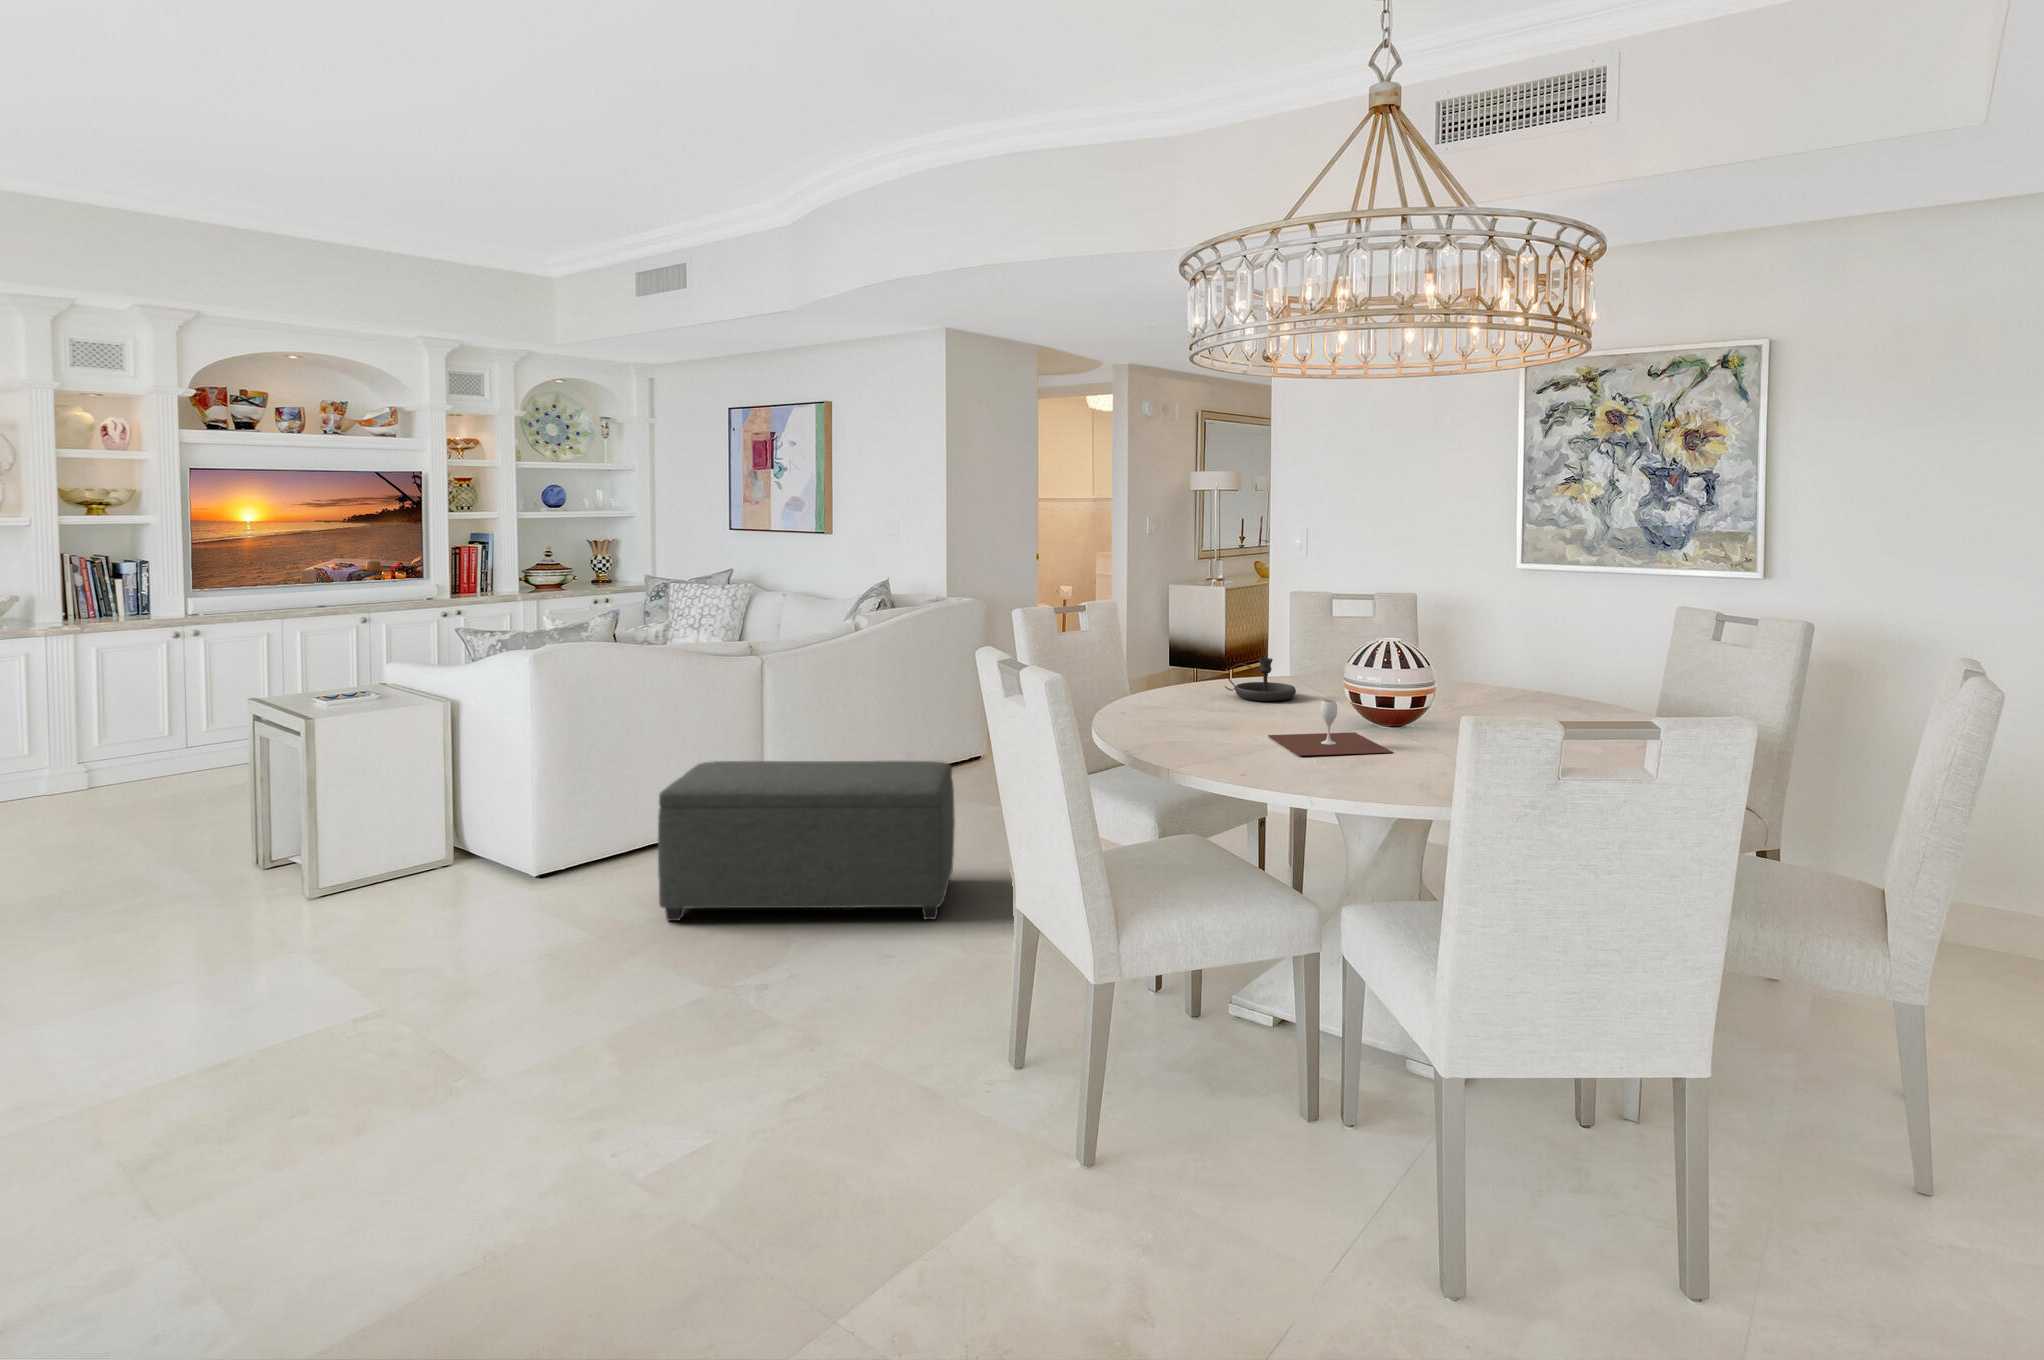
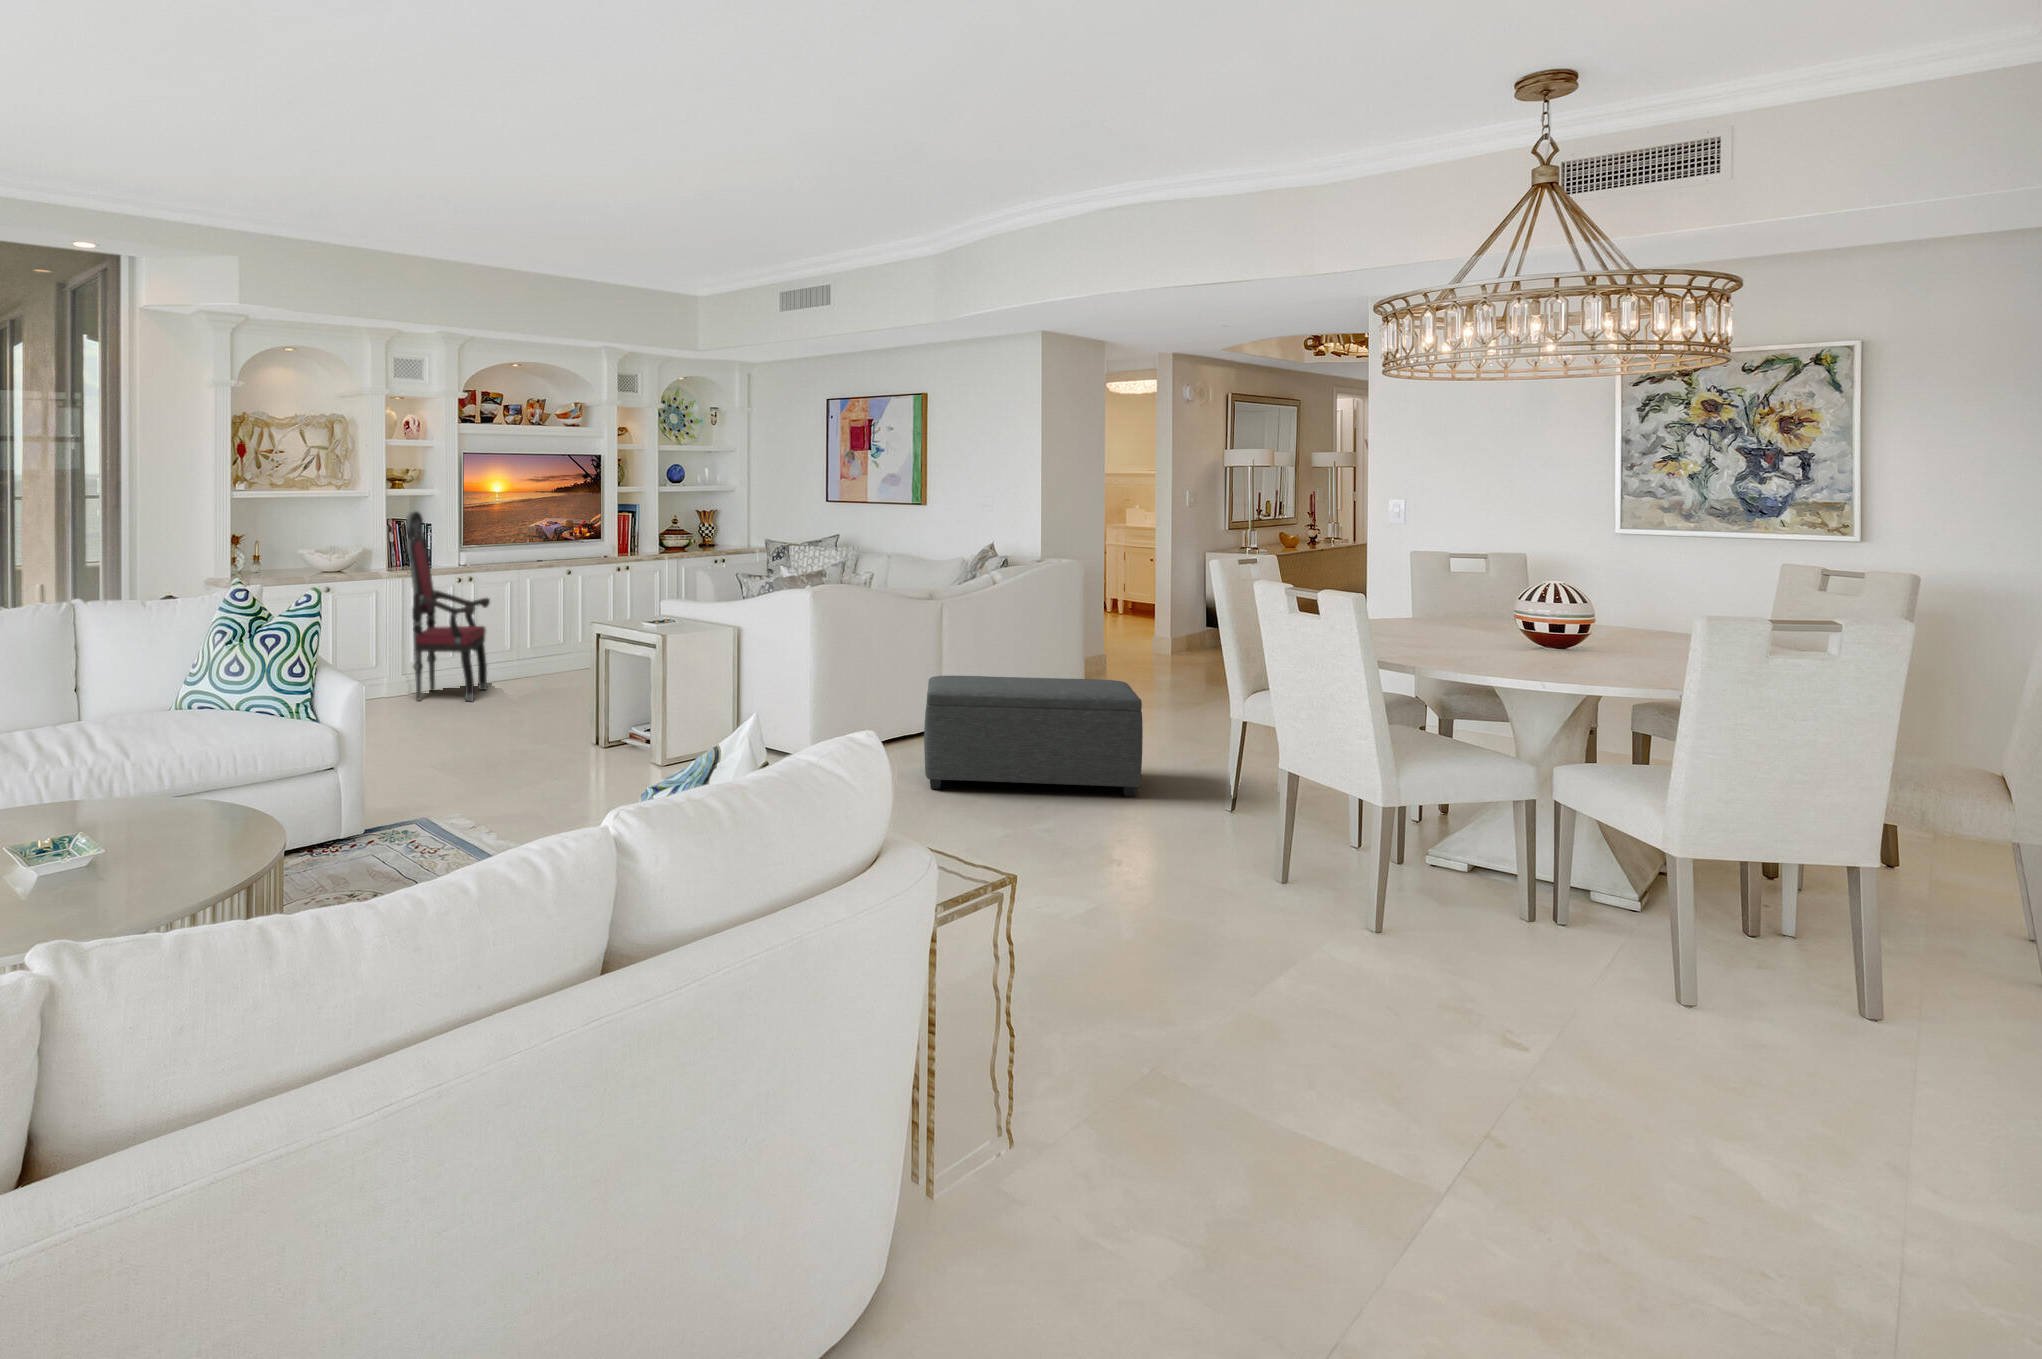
armchair: none [56,545,209,802] -> present [406,512,490,701]
candlestick: present [1225,658,1296,701] -> none [1393,599,1454,632]
wine glass: present [1268,700,1393,756] -> none [1463,624,1577,662]

